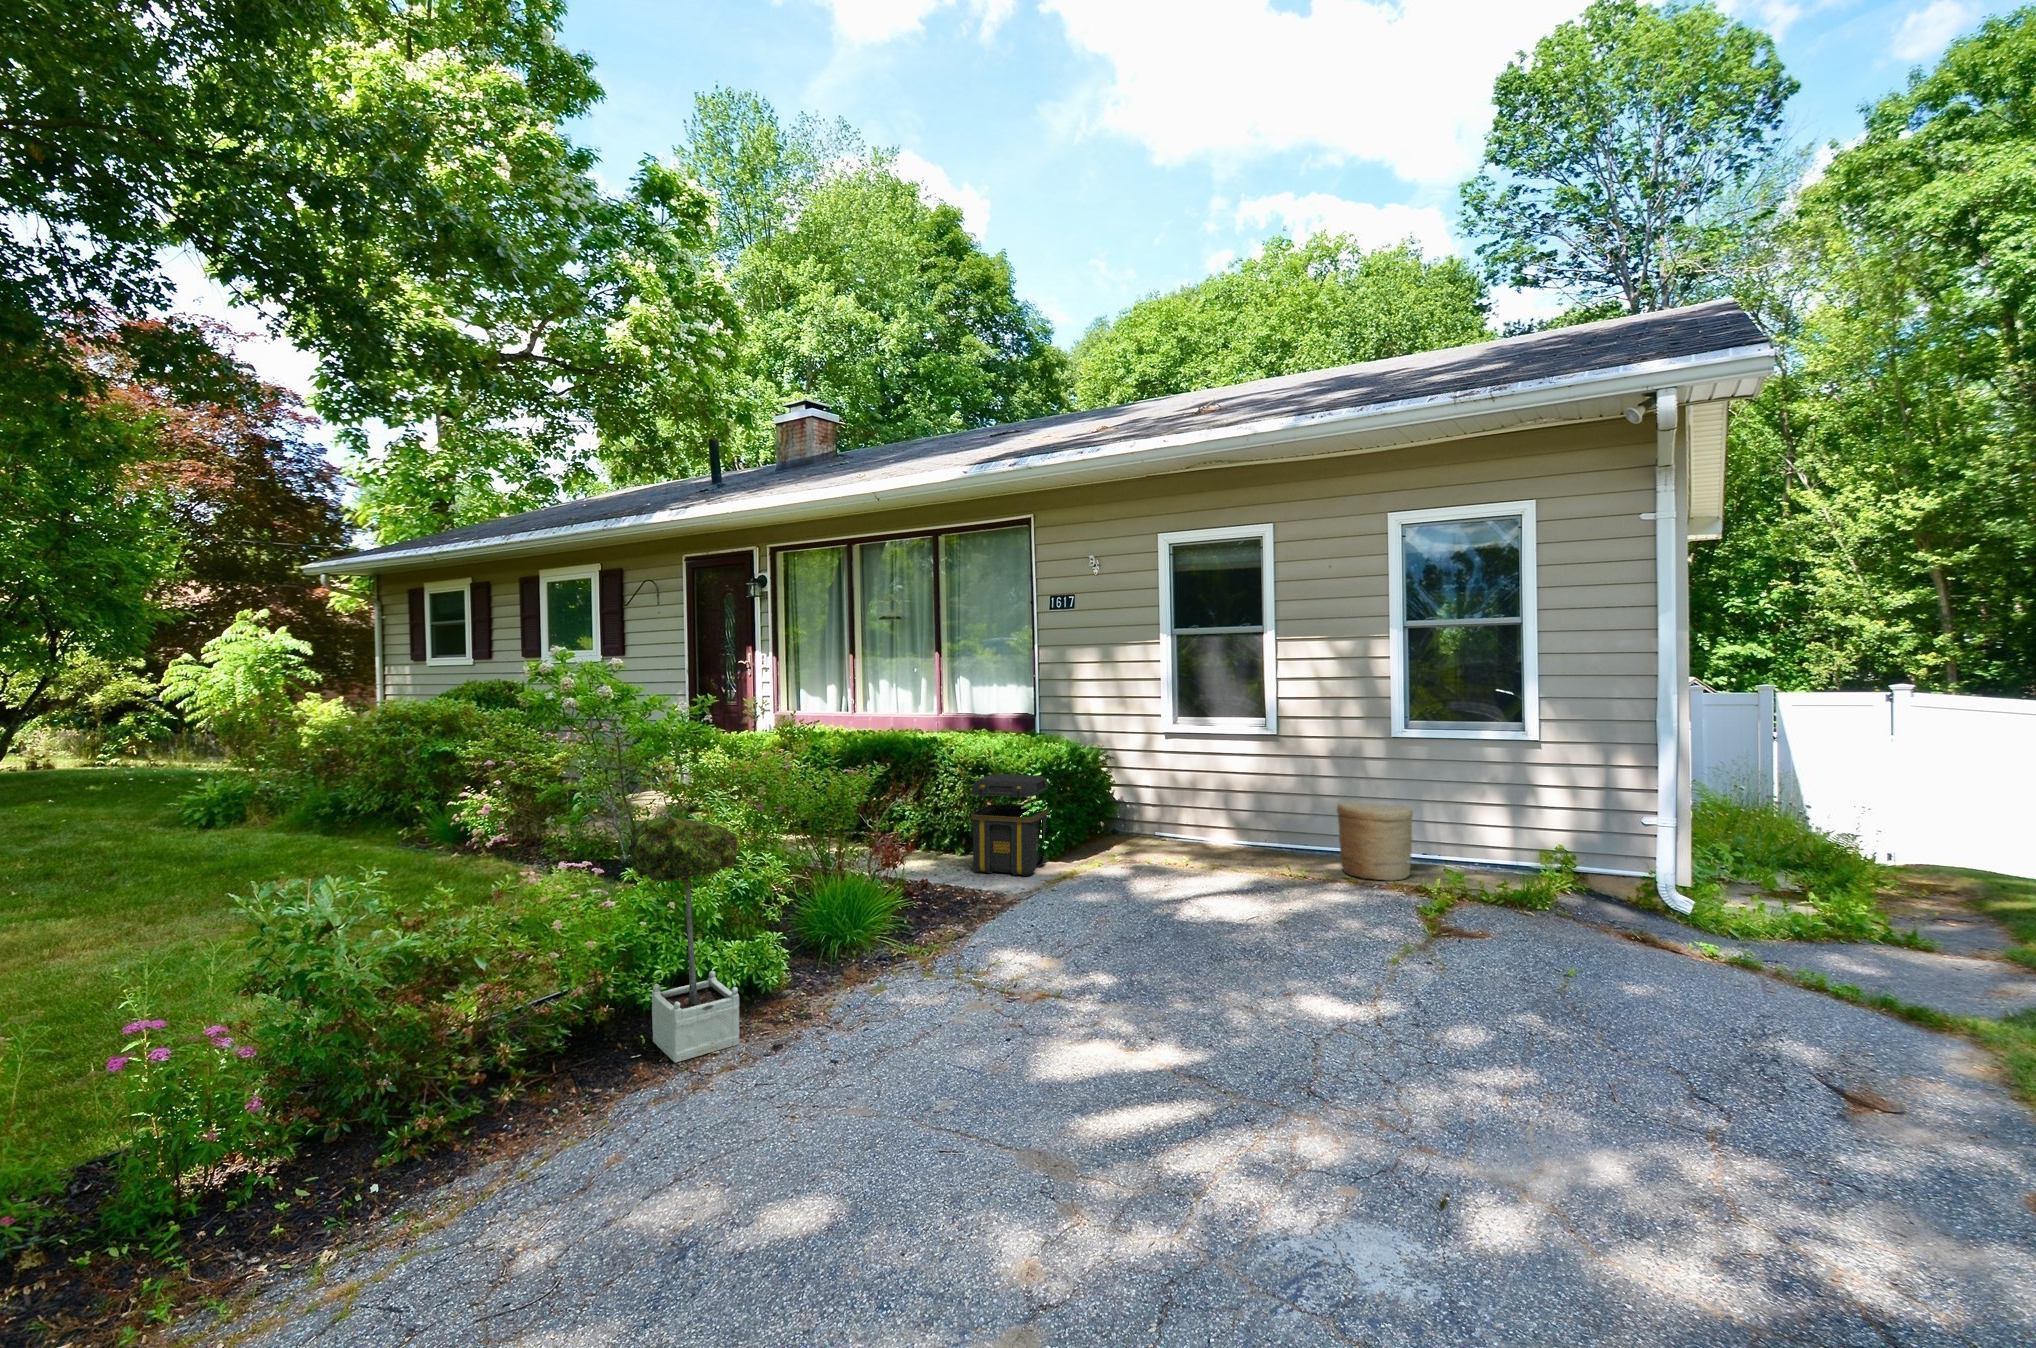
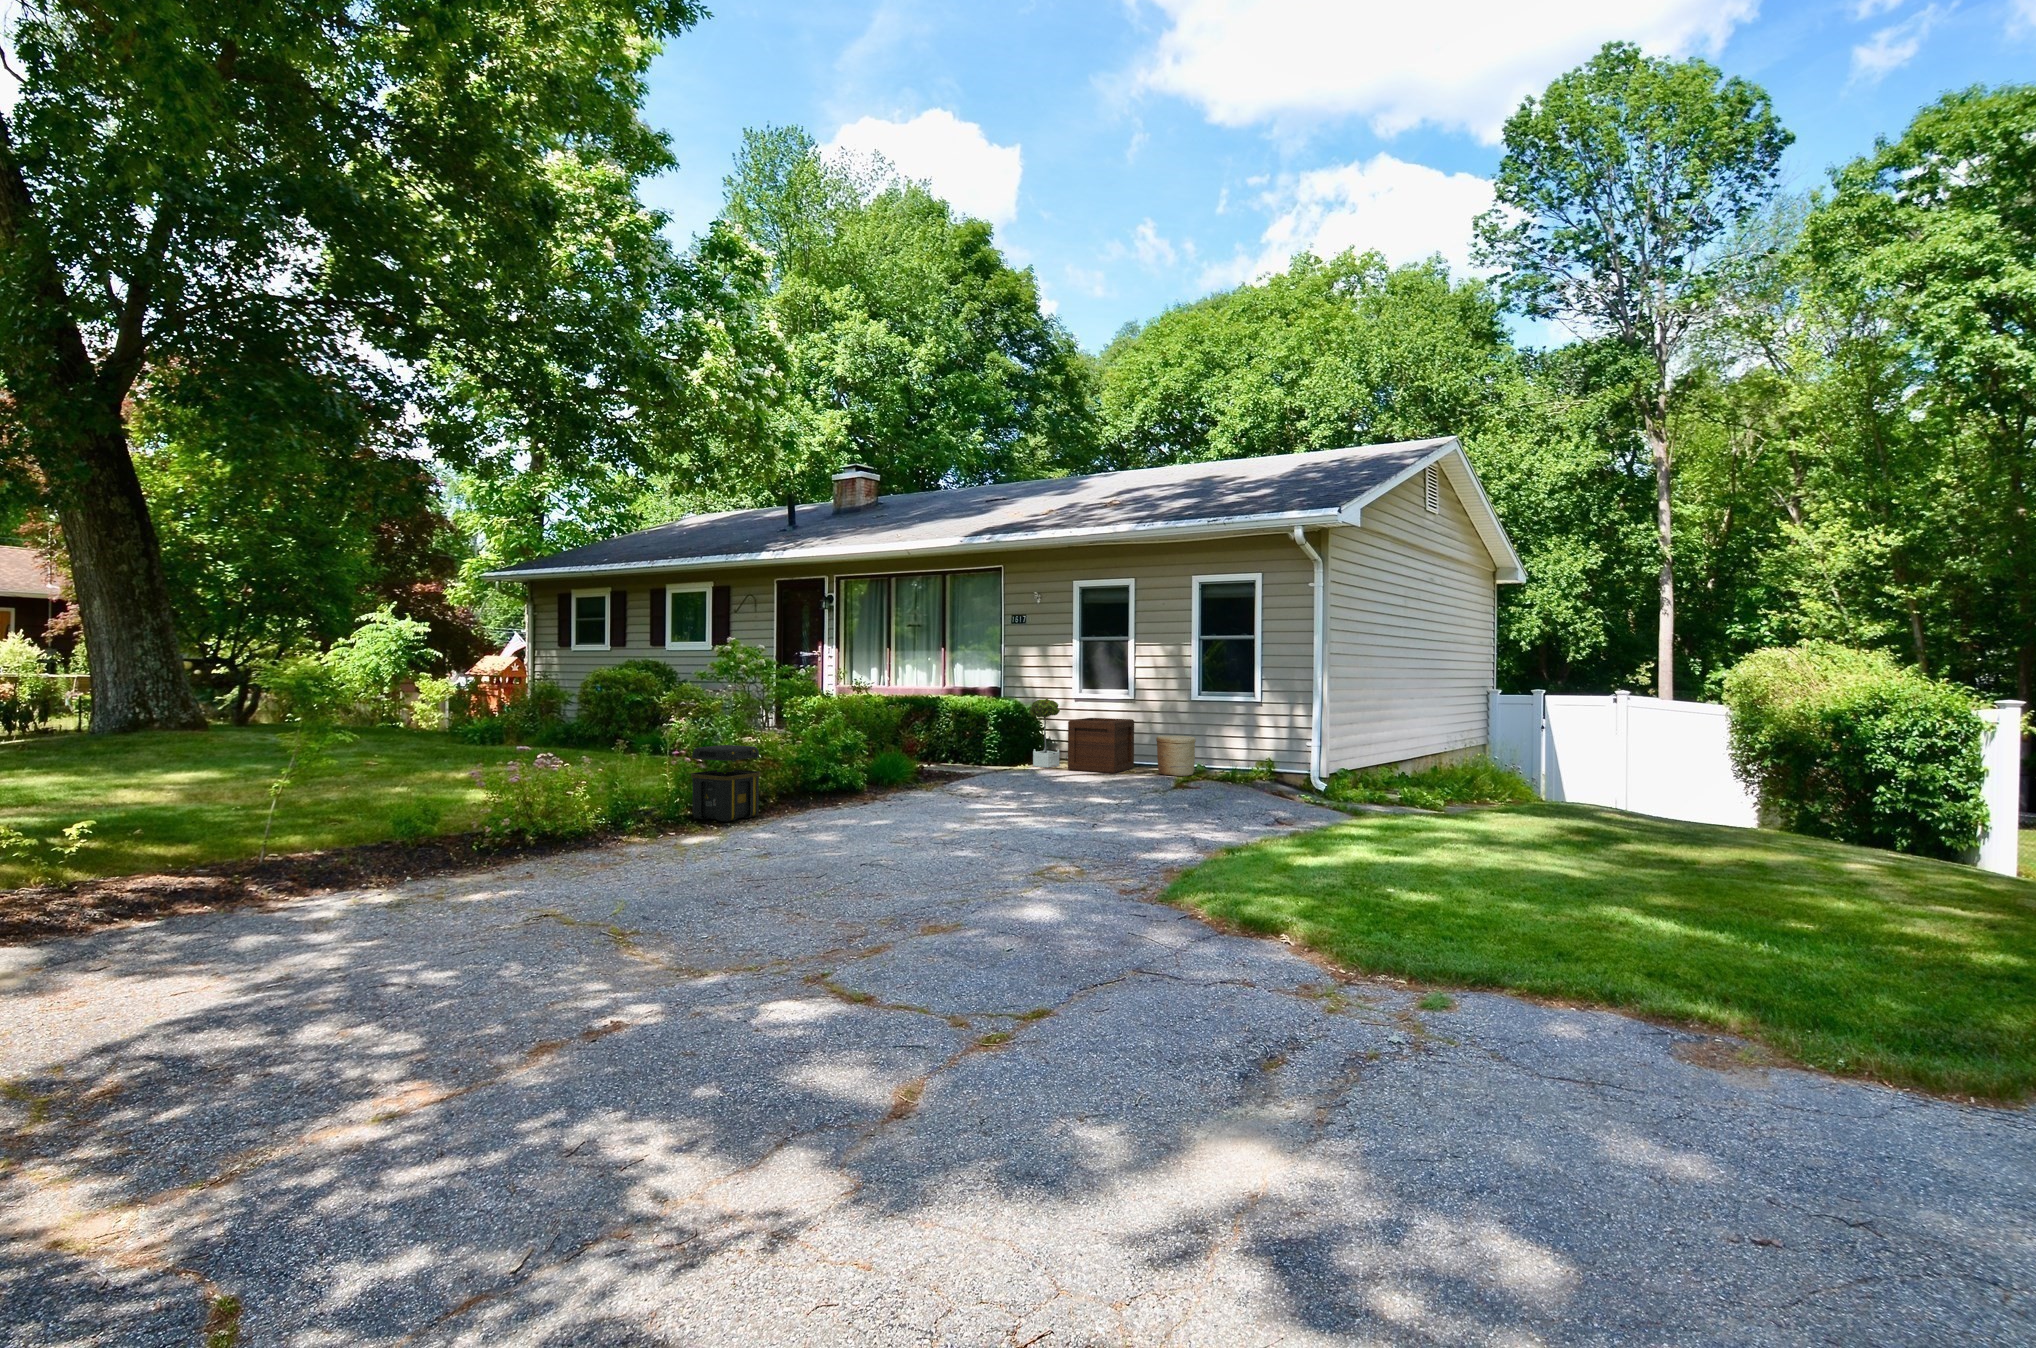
wooden crate: none [1171,767,1280,874] -> present [1068,718,1134,773]
toolbox: present [971,774,1049,876] -> present [691,745,760,822]
potted tree: present [628,816,740,1063] -> present [1029,698,1060,767]

